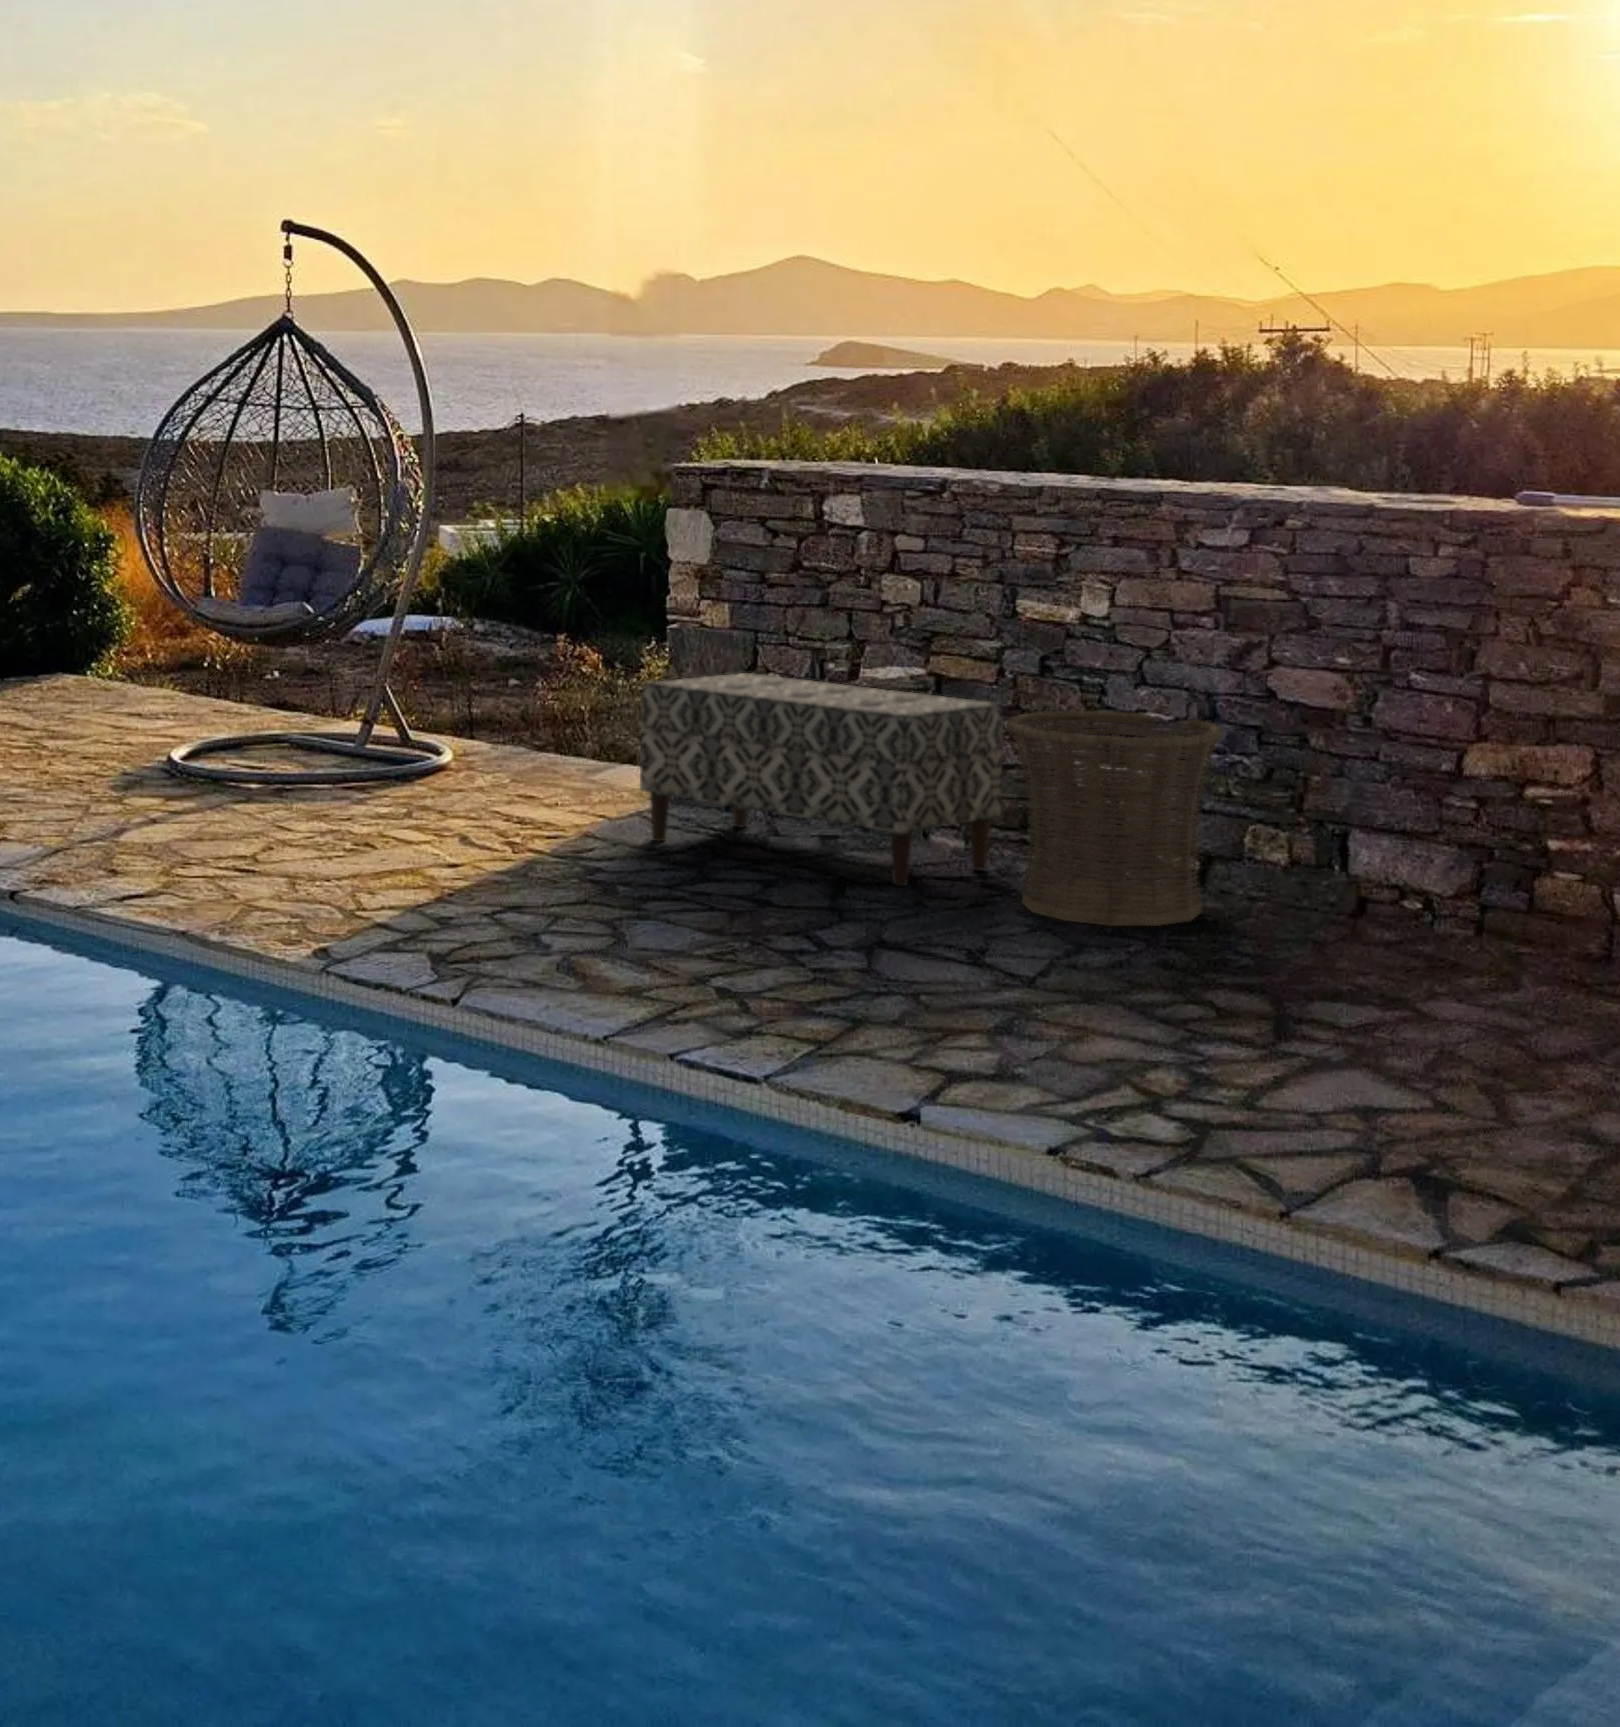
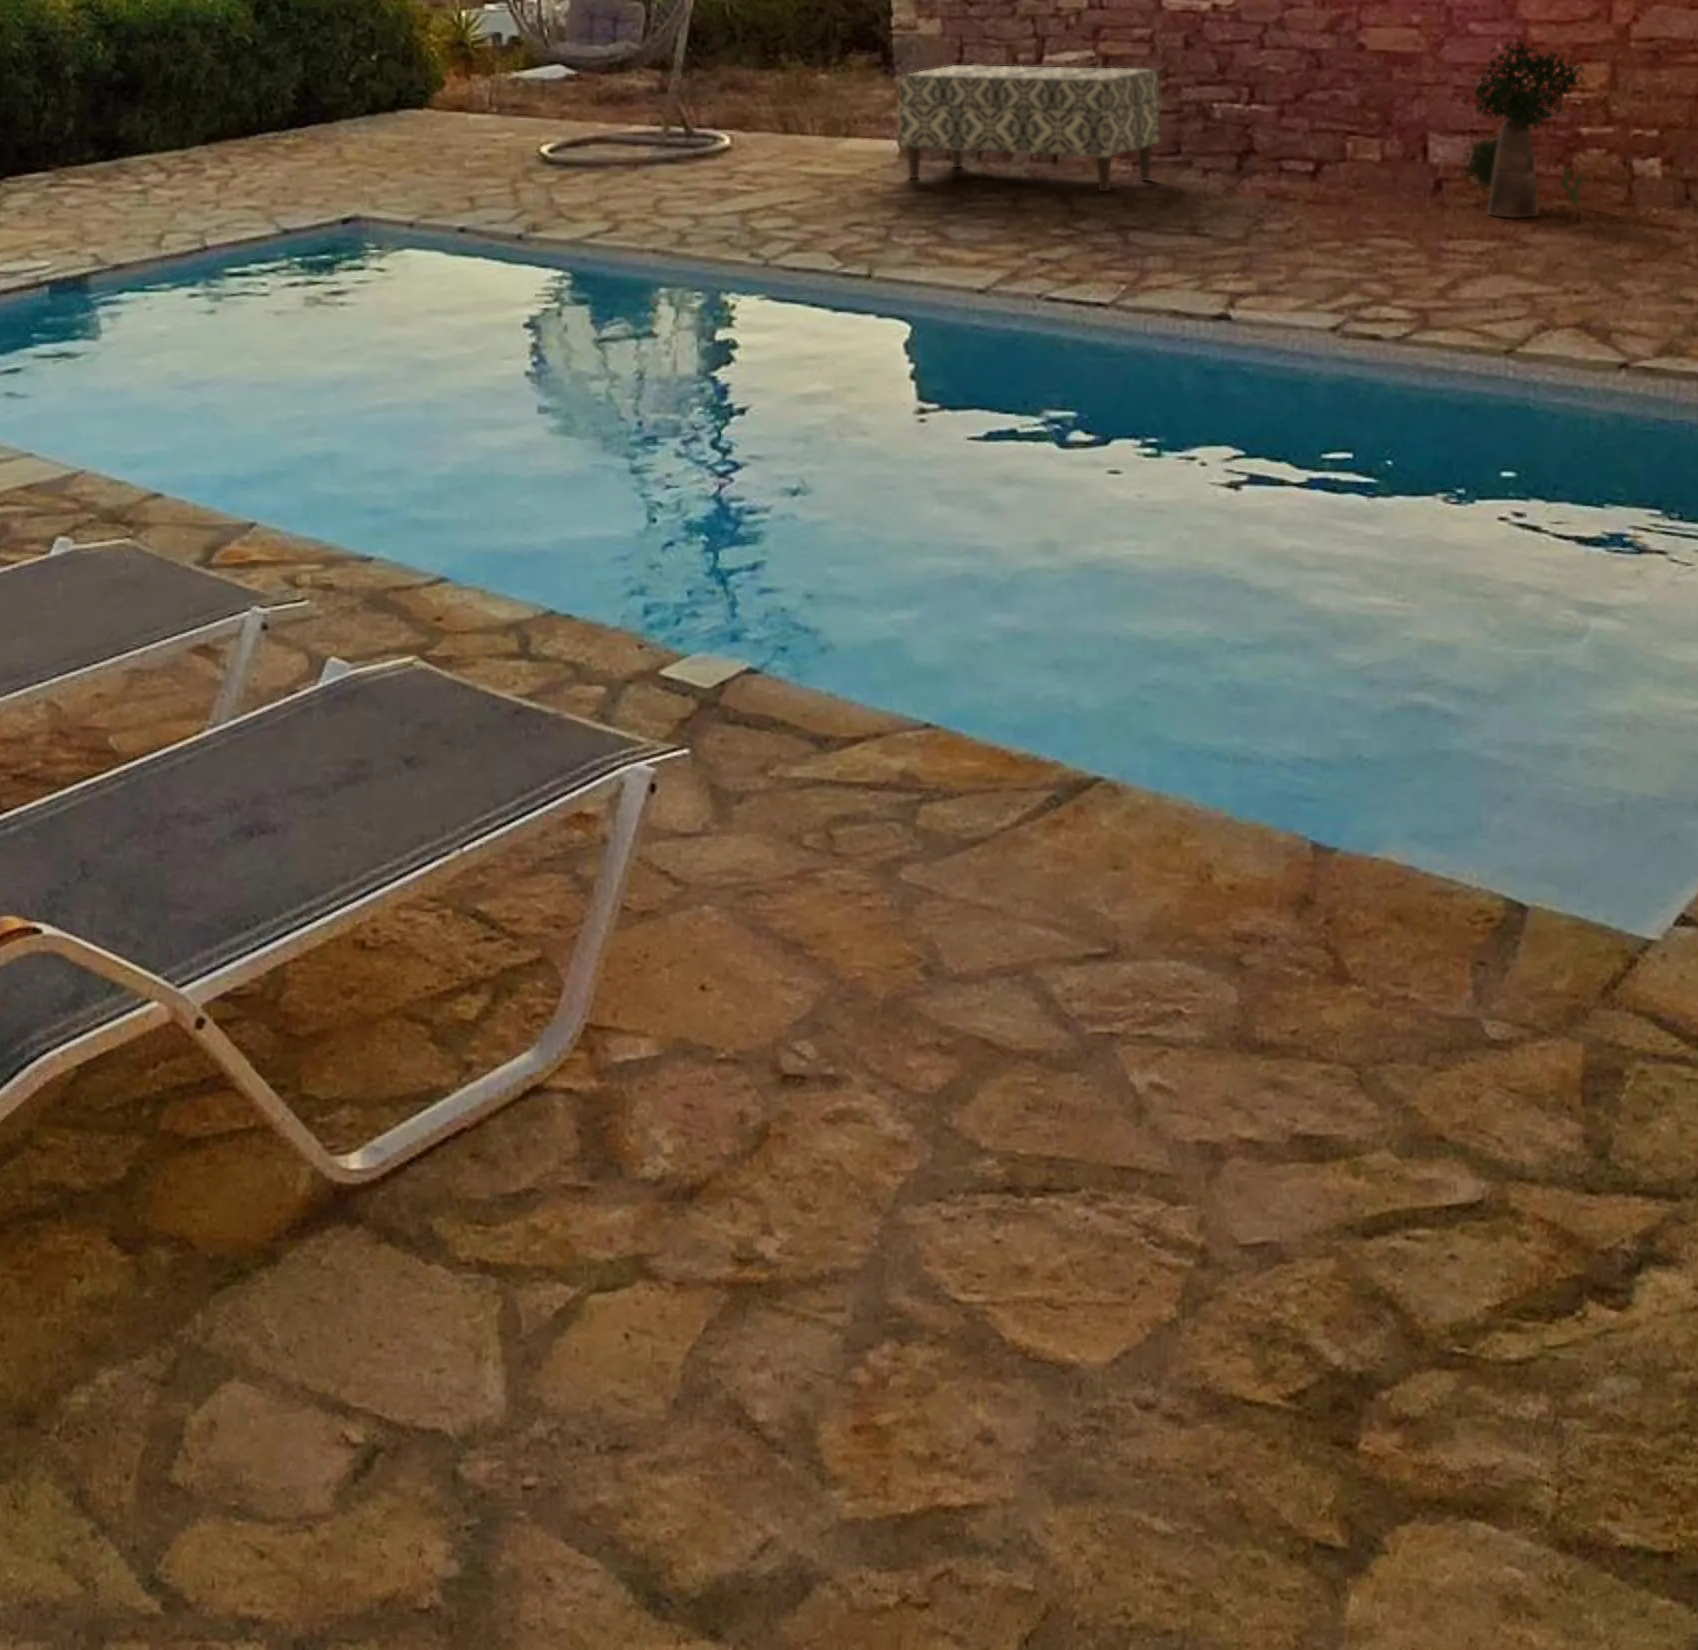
potted plant: none [1366,704,1557,980] -> present [1463,41,1587,217]
basket: present [1007,711,1224,926] -> none [1180,67,1336,203]

